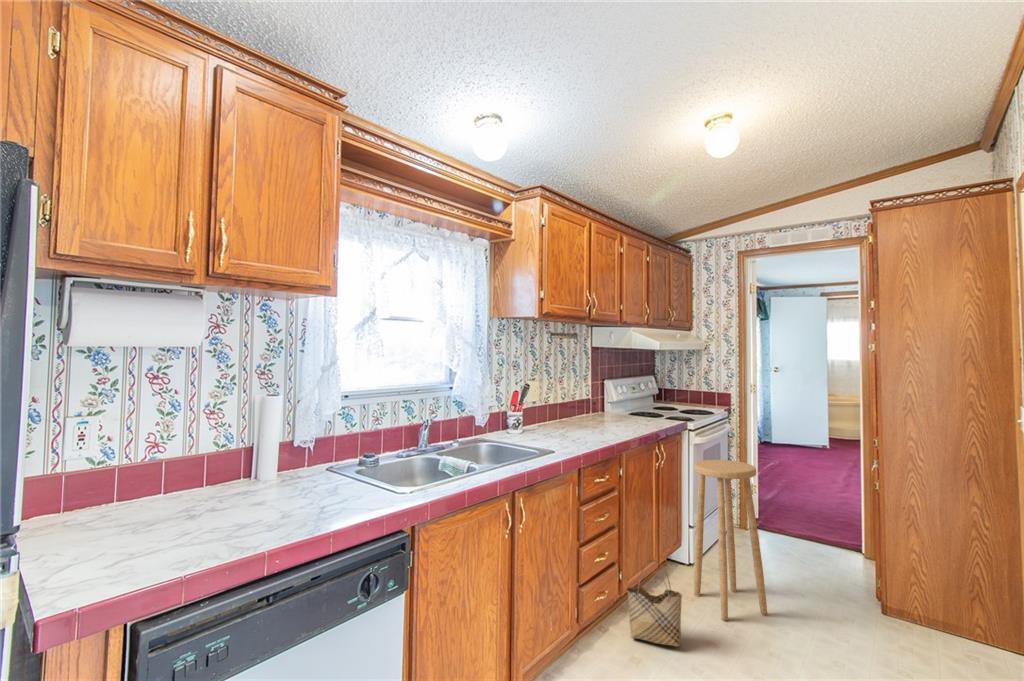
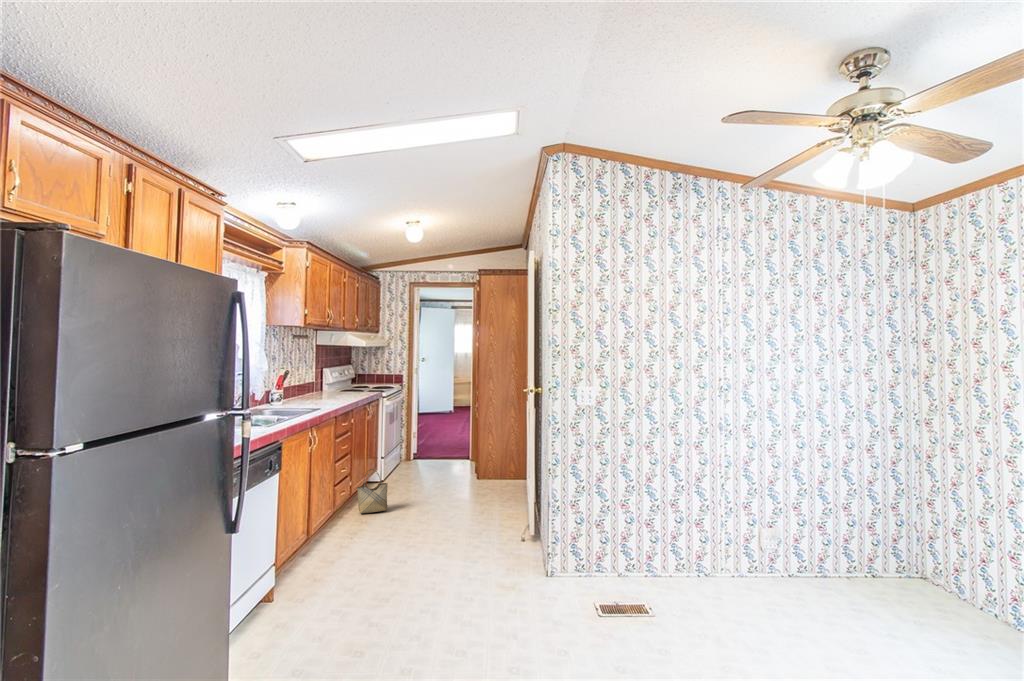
stool: present [694,460,767,620] -> none [388,412,427,497]

